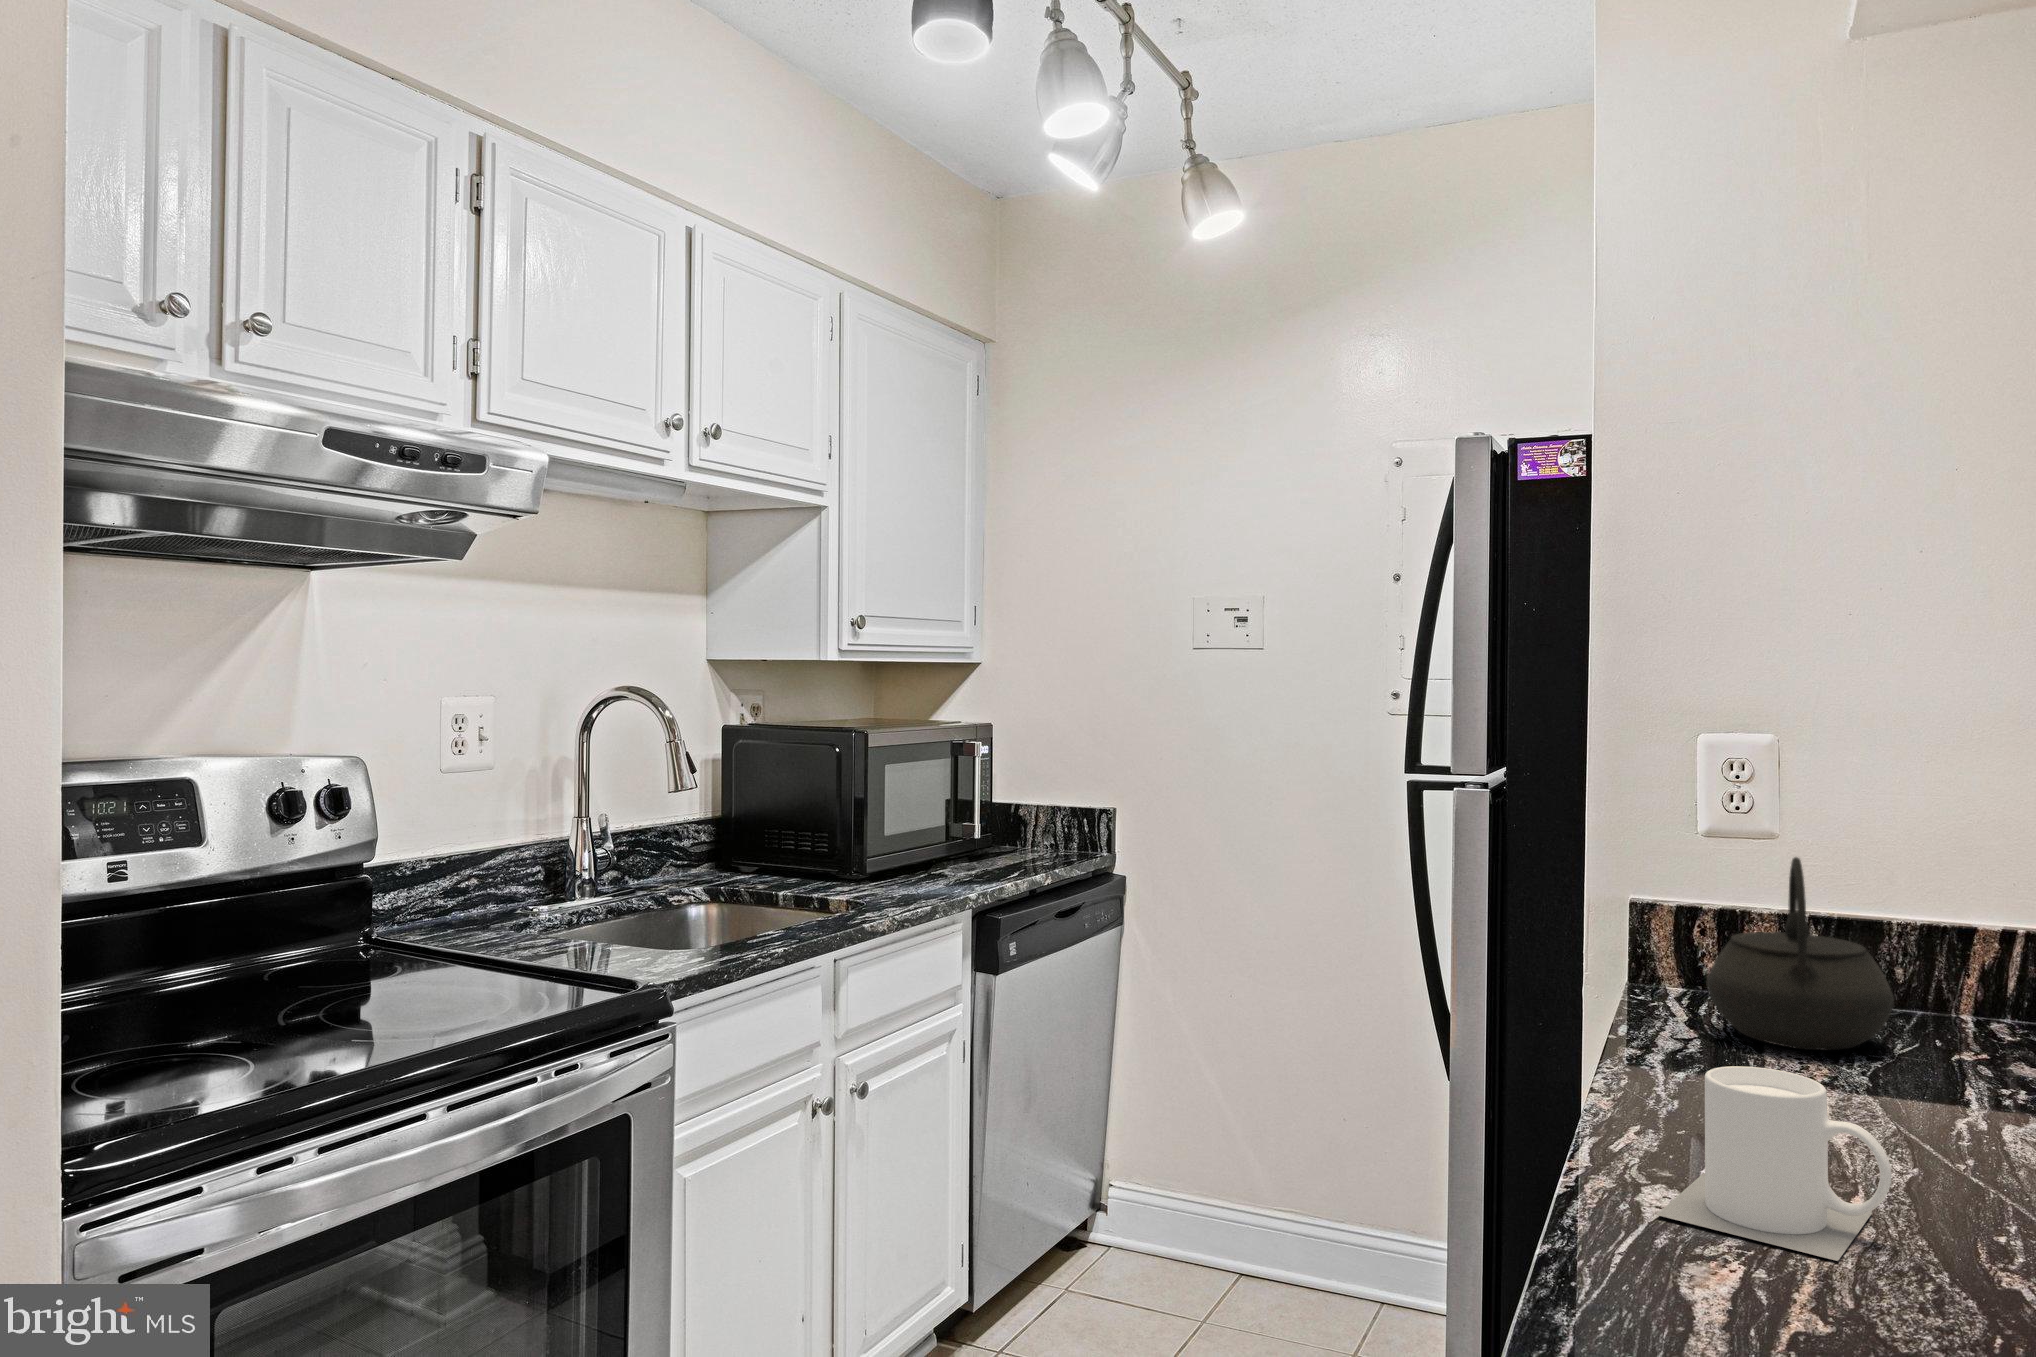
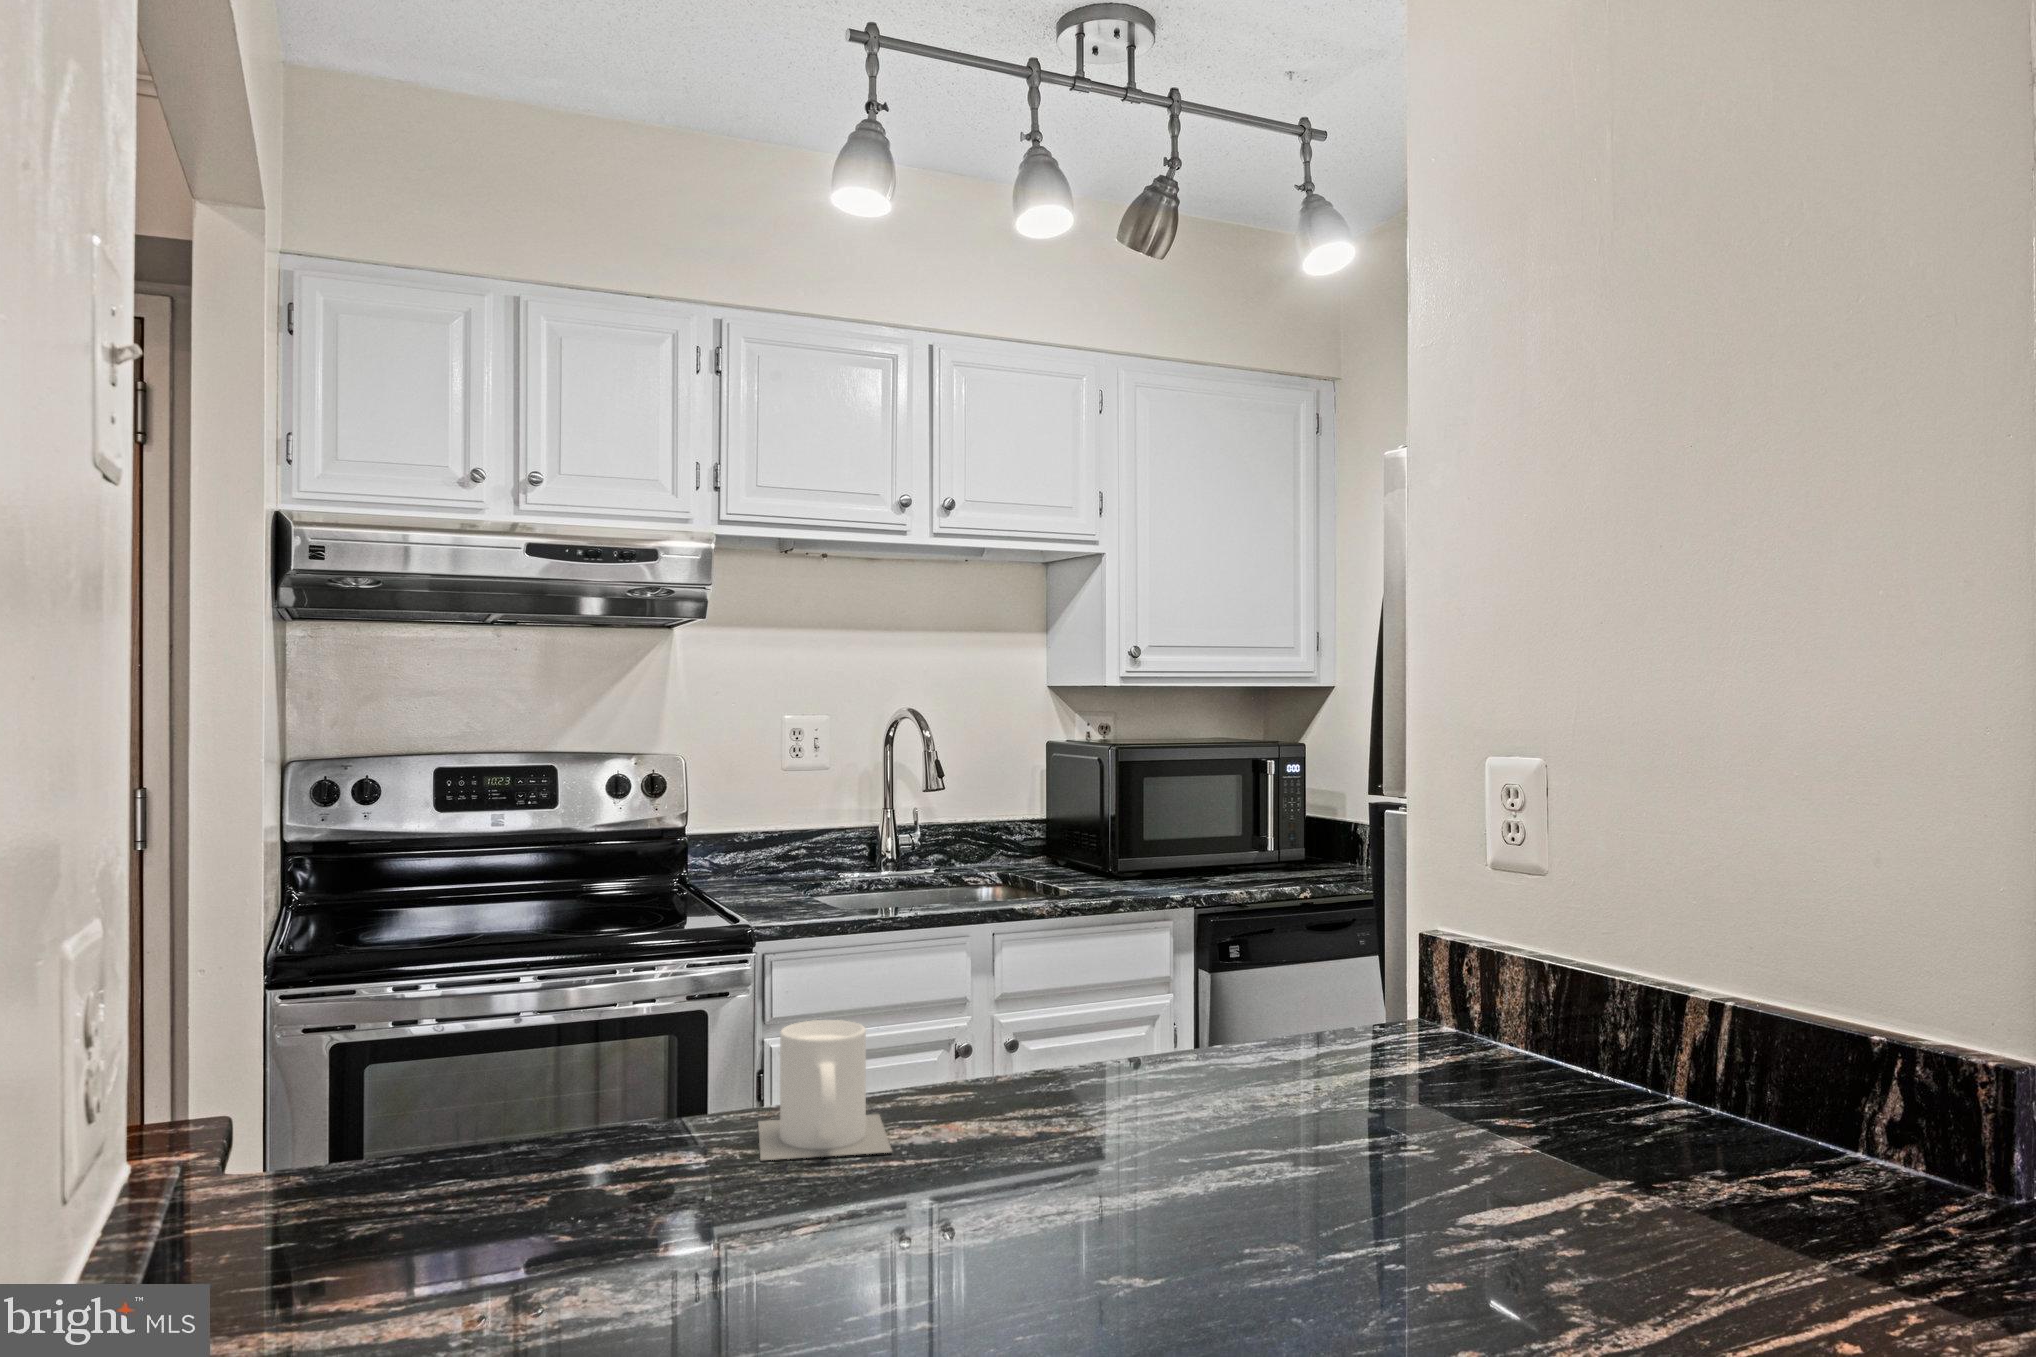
kettle: present [1707,857,1894,1050] -> none [1290,886,1467,1088]

